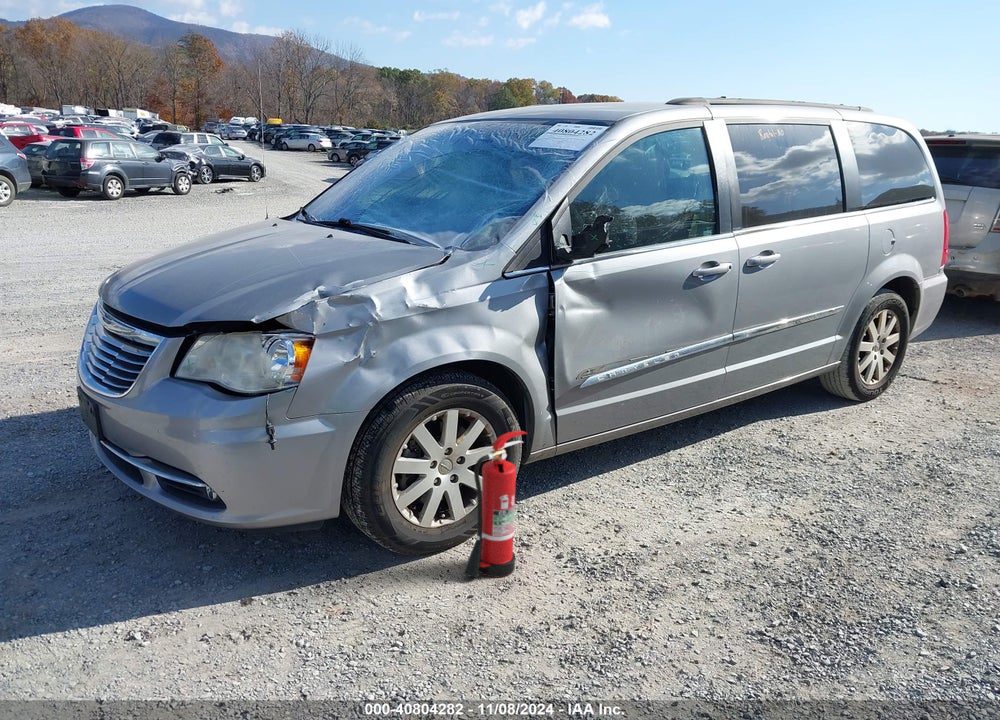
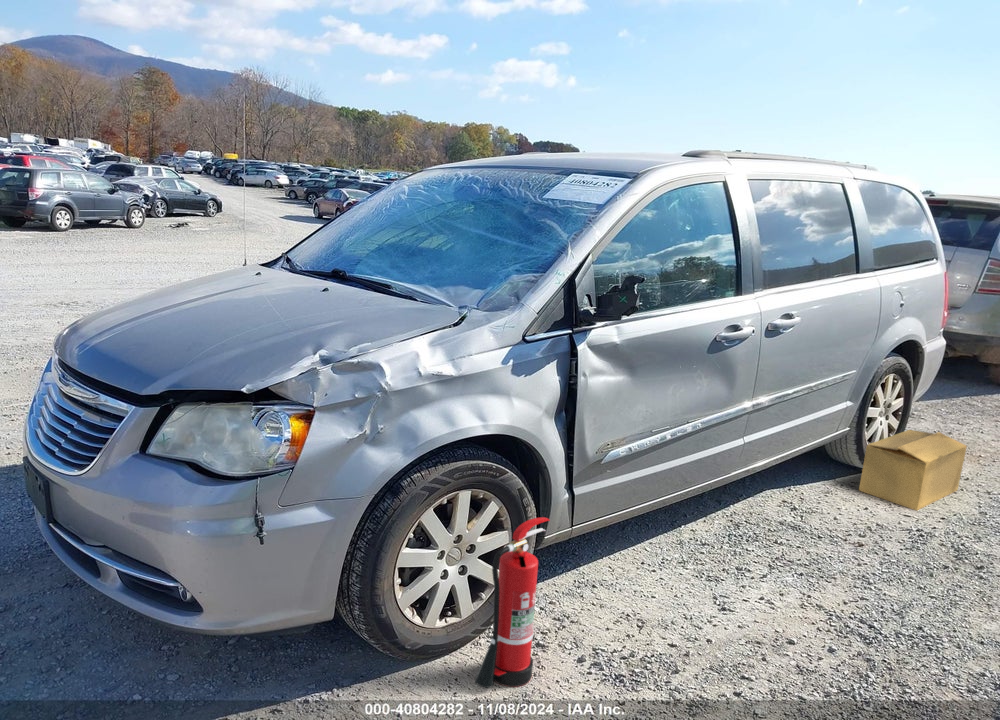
cardboard box: none [849,363,956,437] -> present [859,430,967,511]

